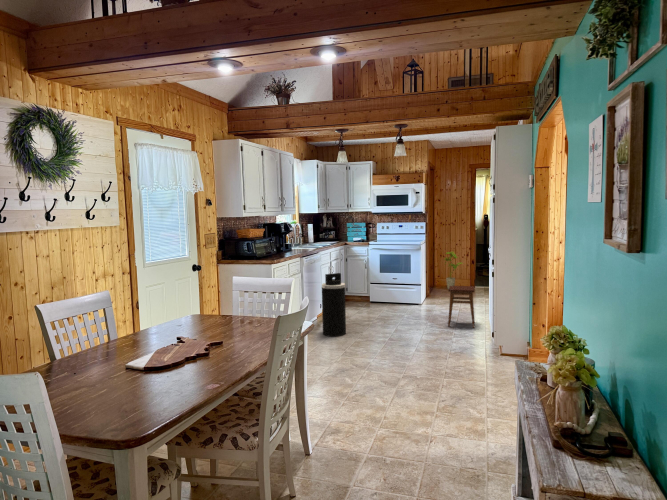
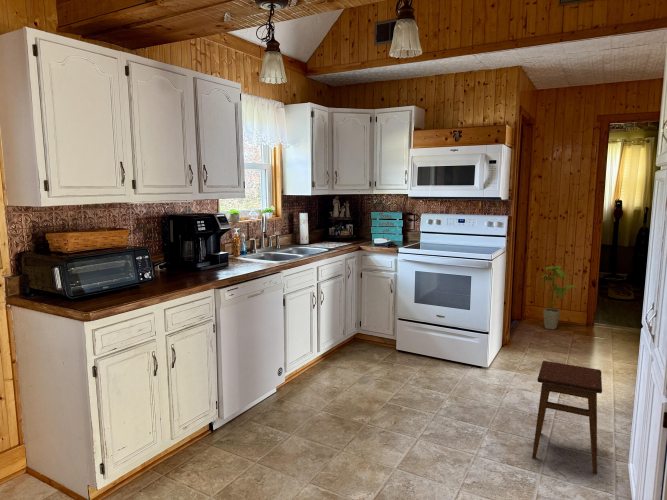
trash can: present [322,273,346,336] -> none [253,325,305,462]

